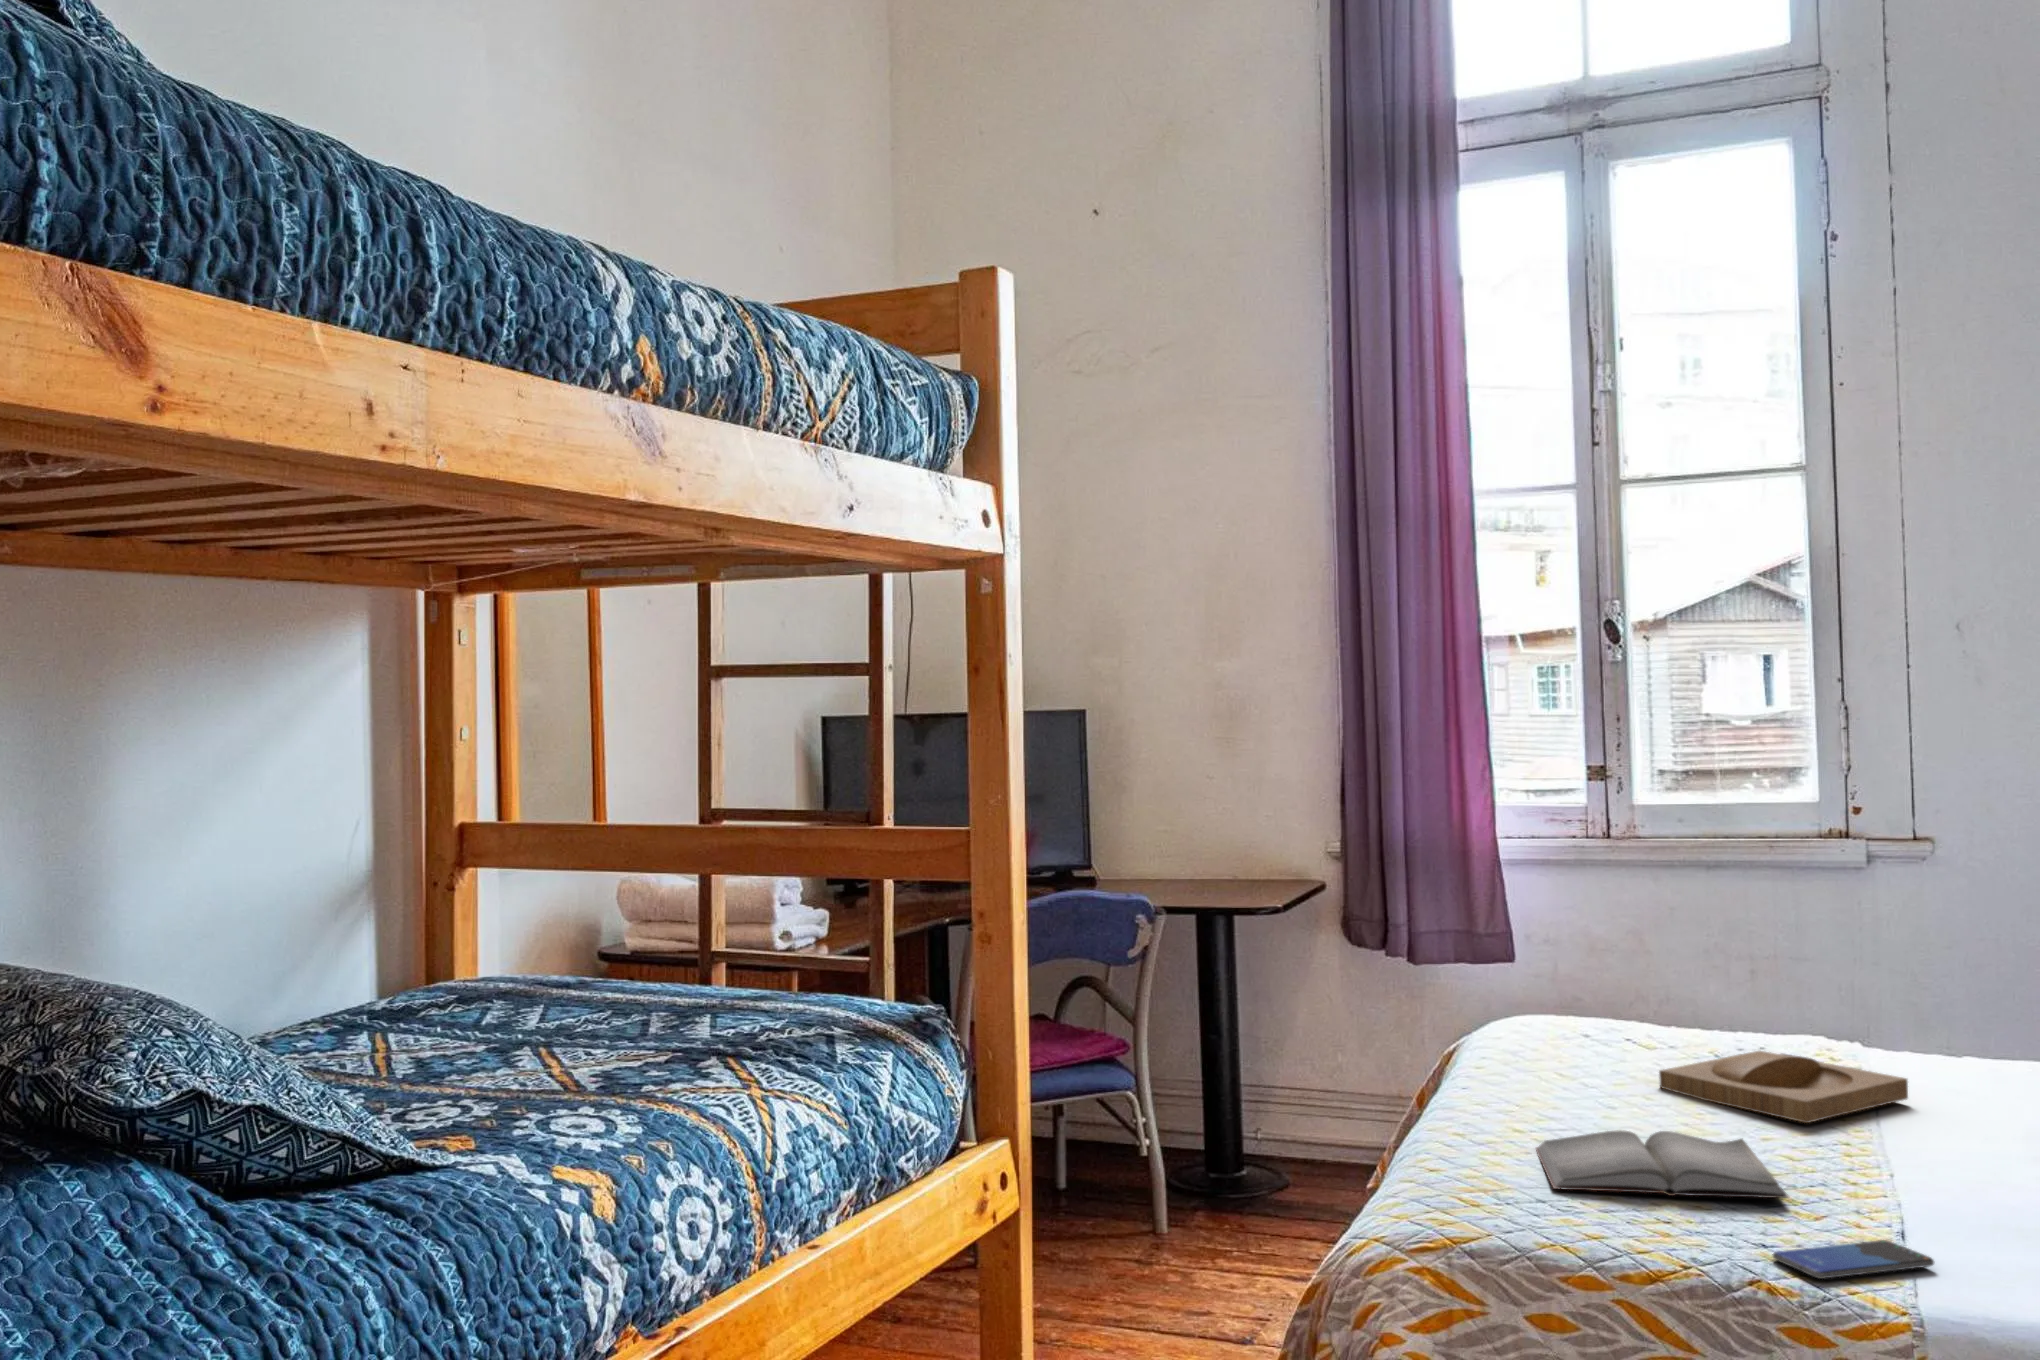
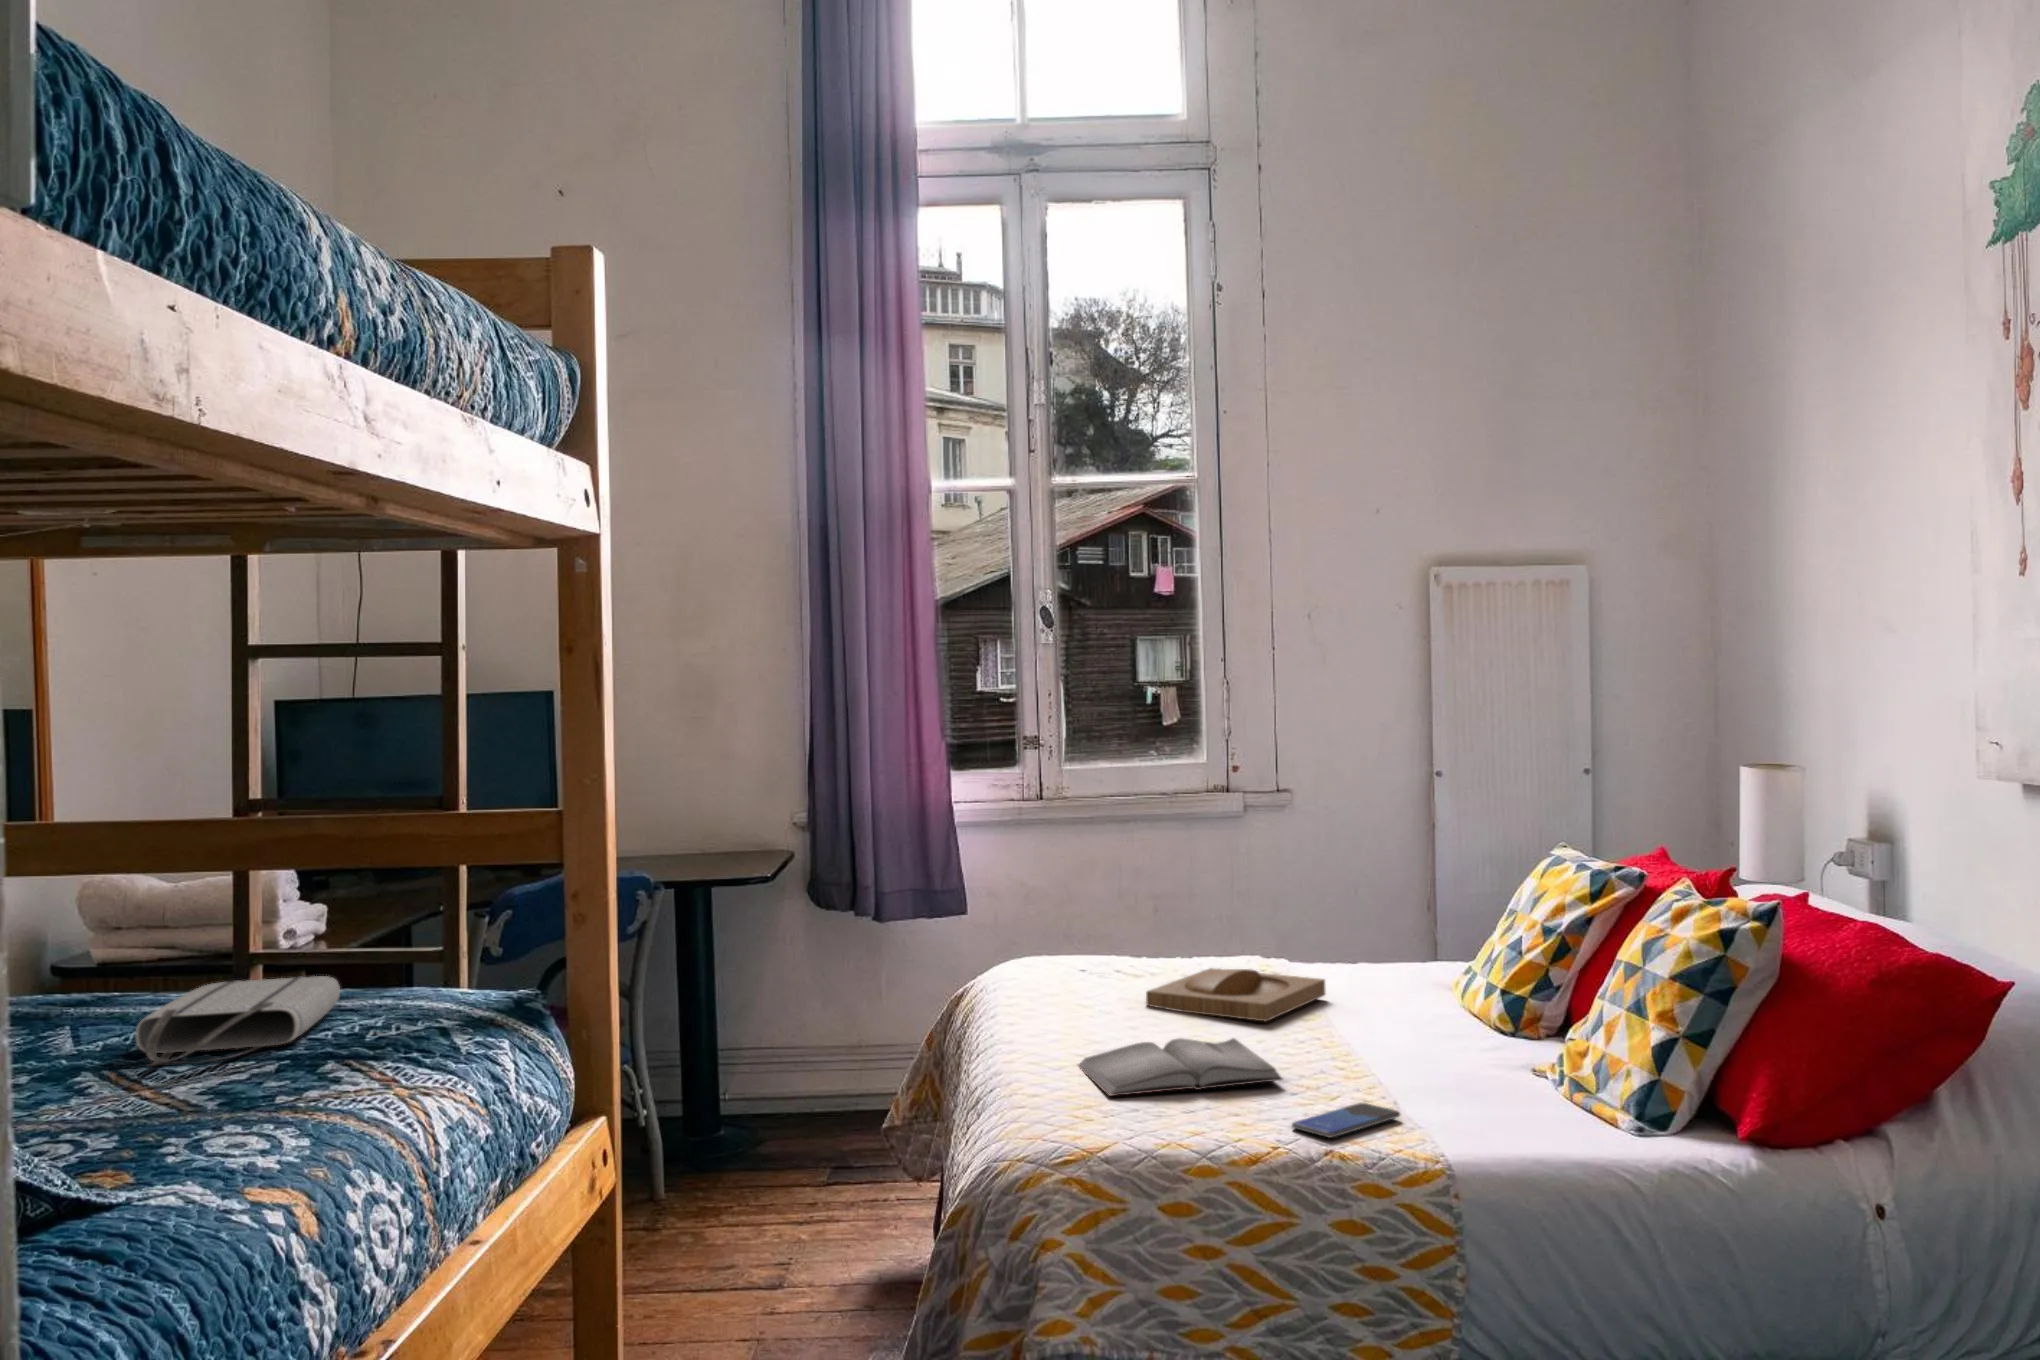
tote bag: none [574,974,772,1045] -> present [135,976,340,1066]

